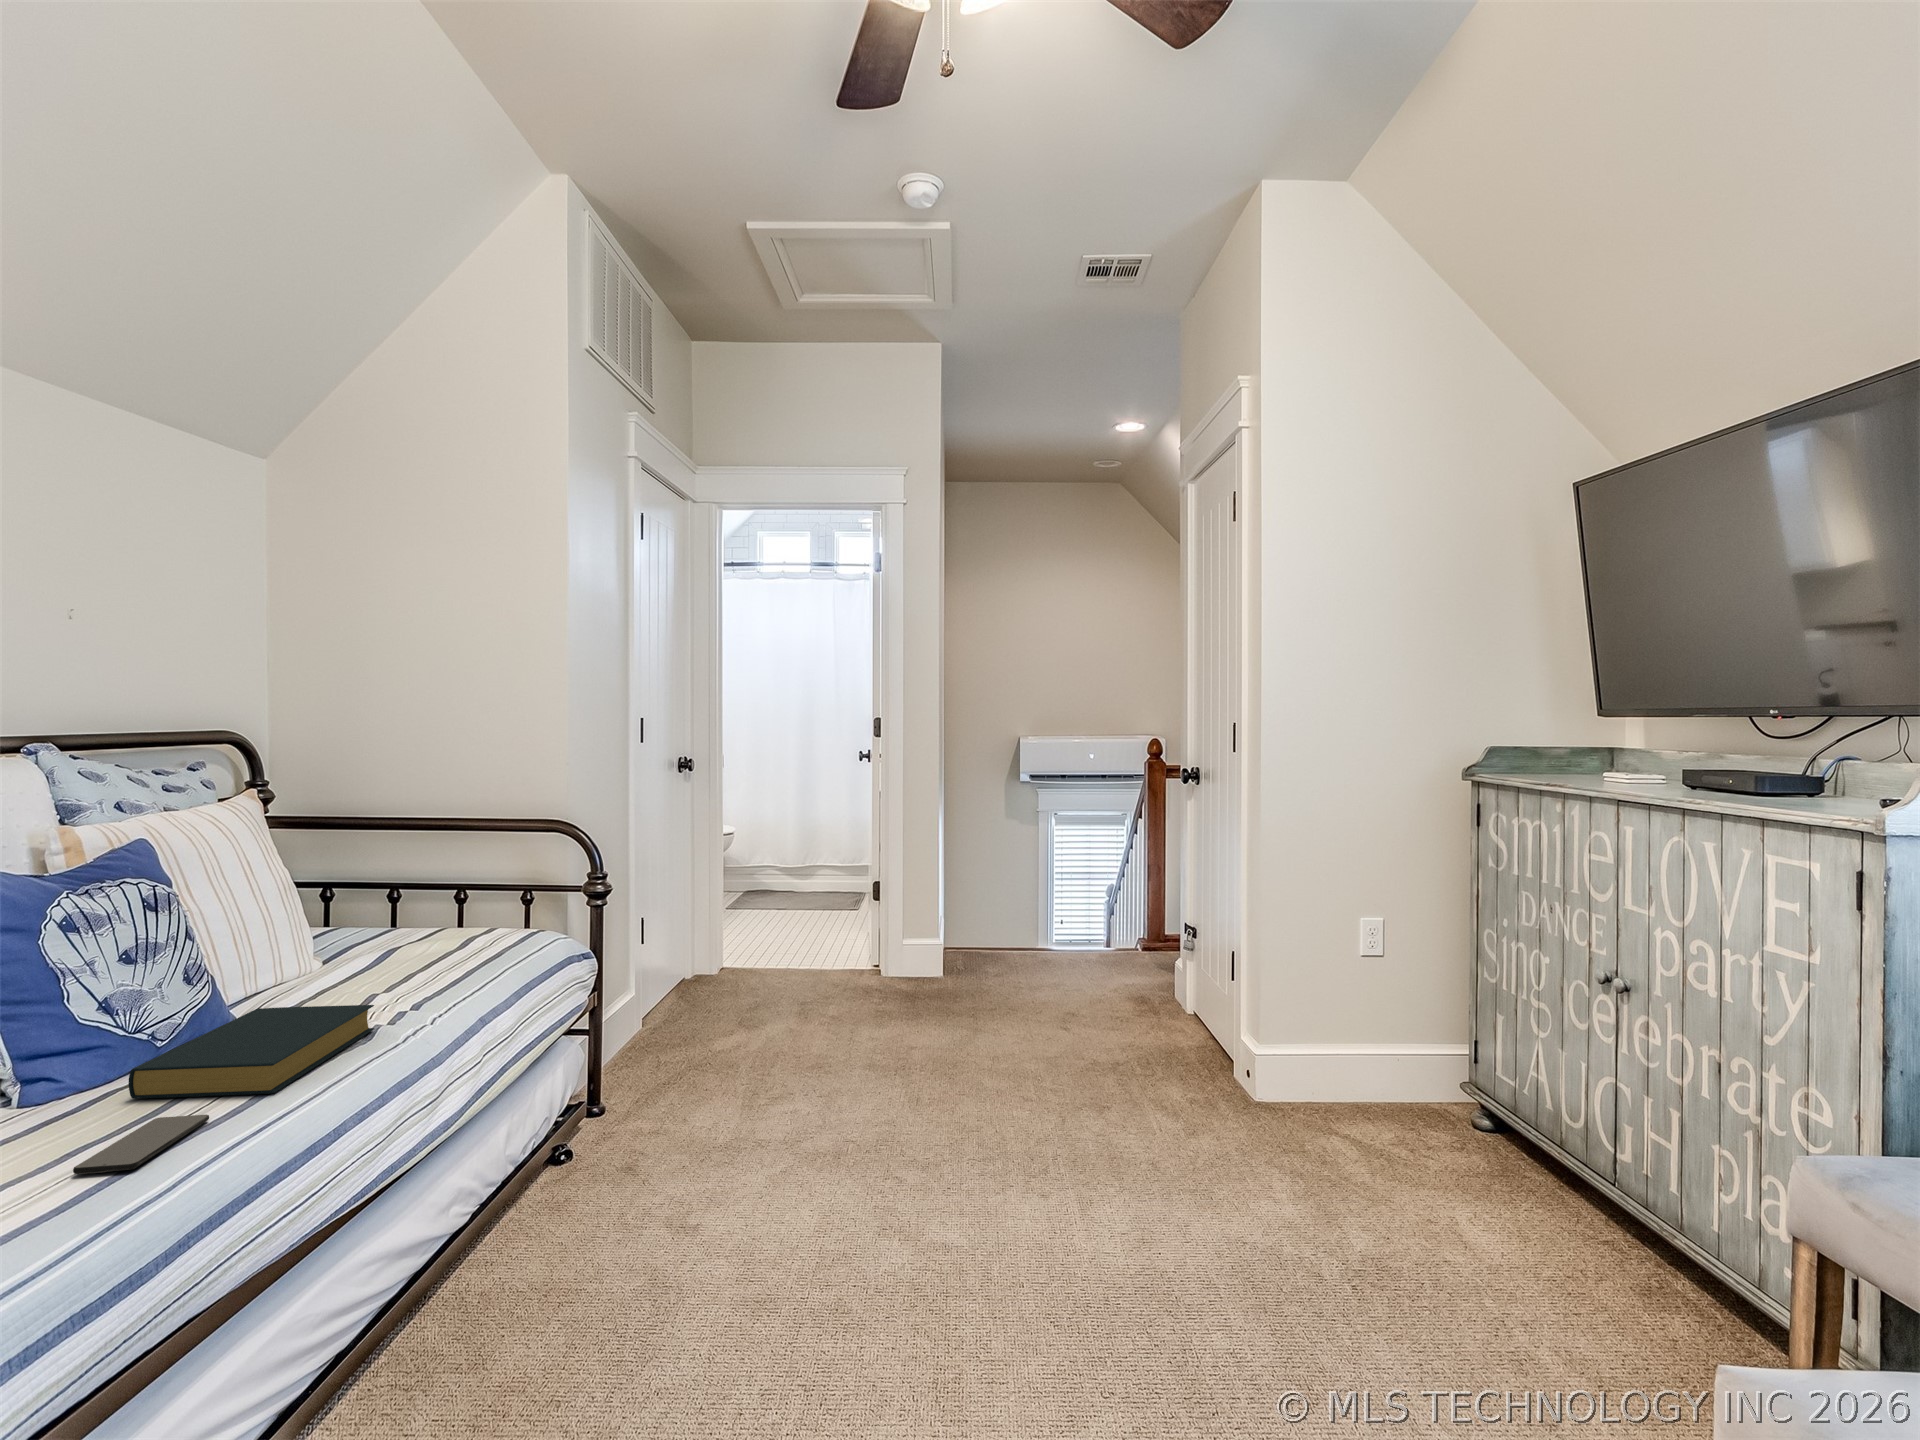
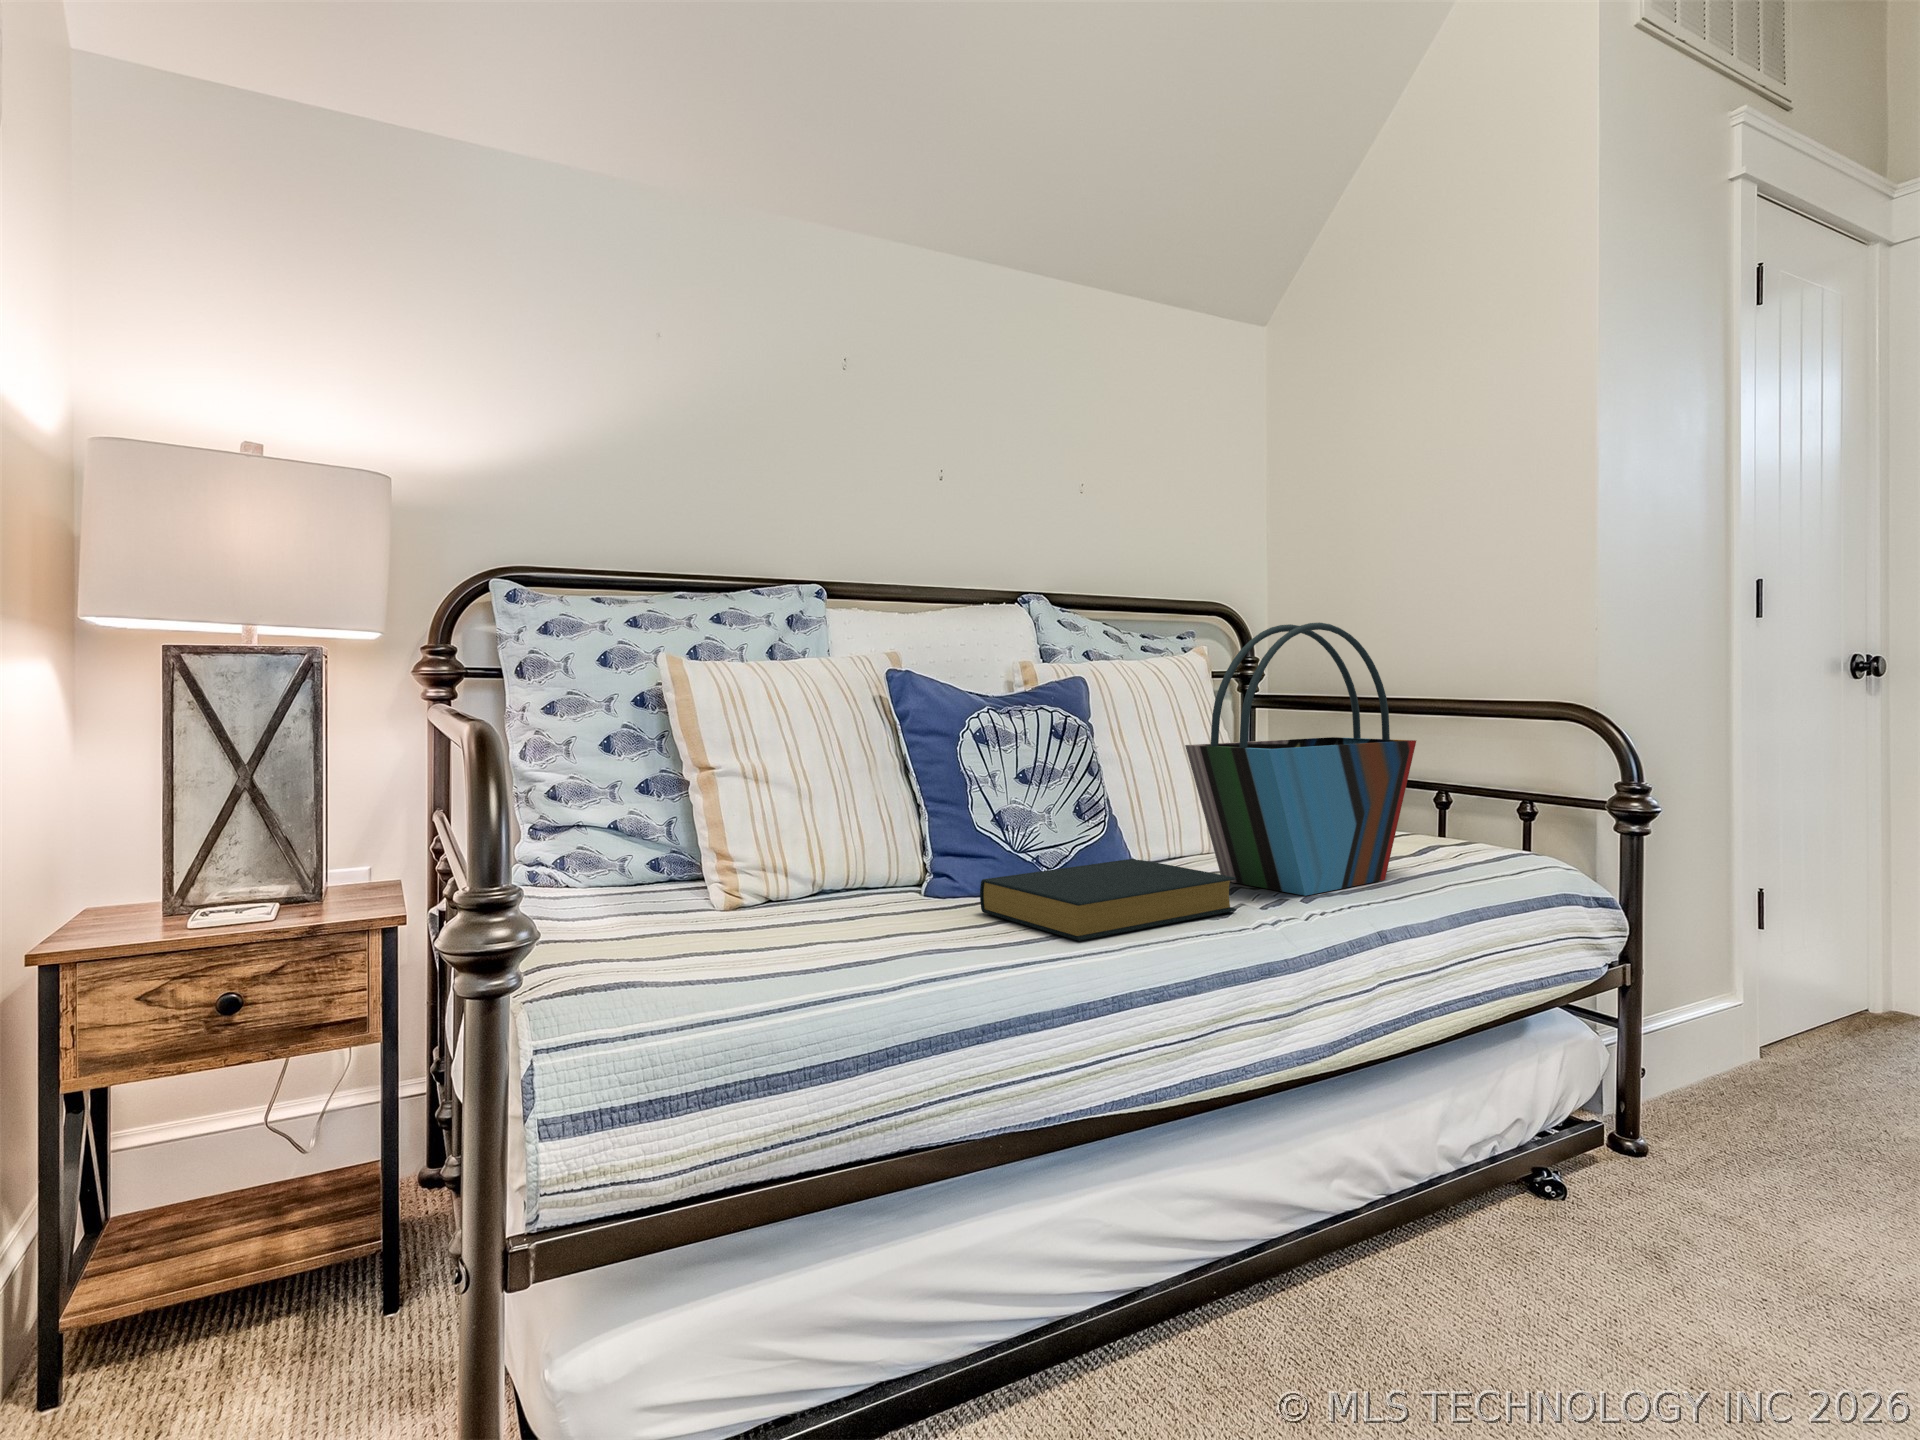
tote bag: none [303,795,472,1005] -> present [1185,622,1416,896]
smartphone: present [73,1115,209,1174] -> none [868,930,1005,966]

